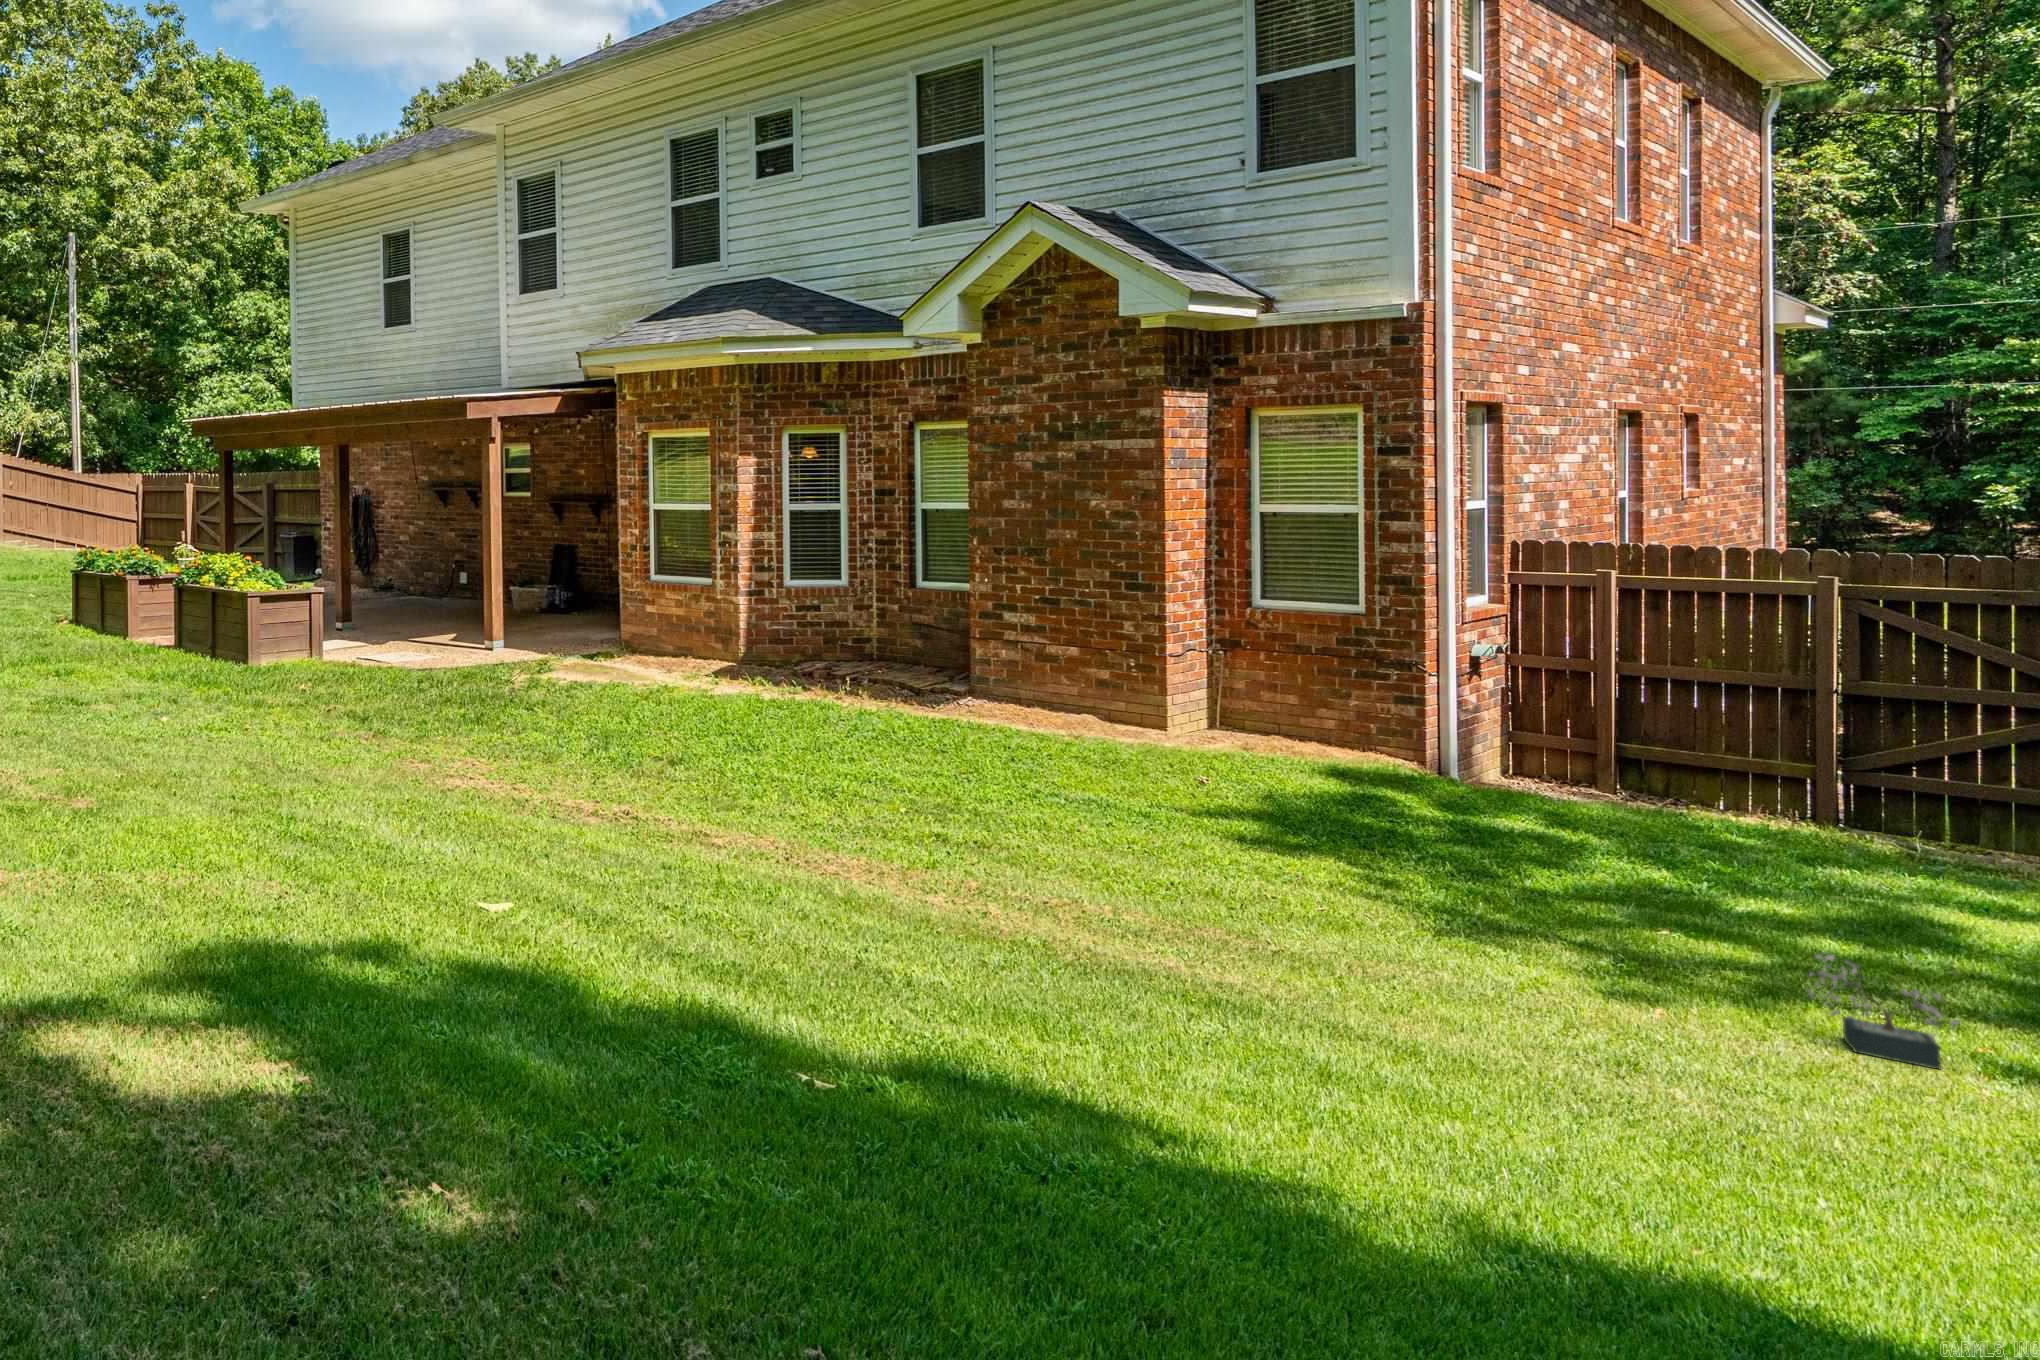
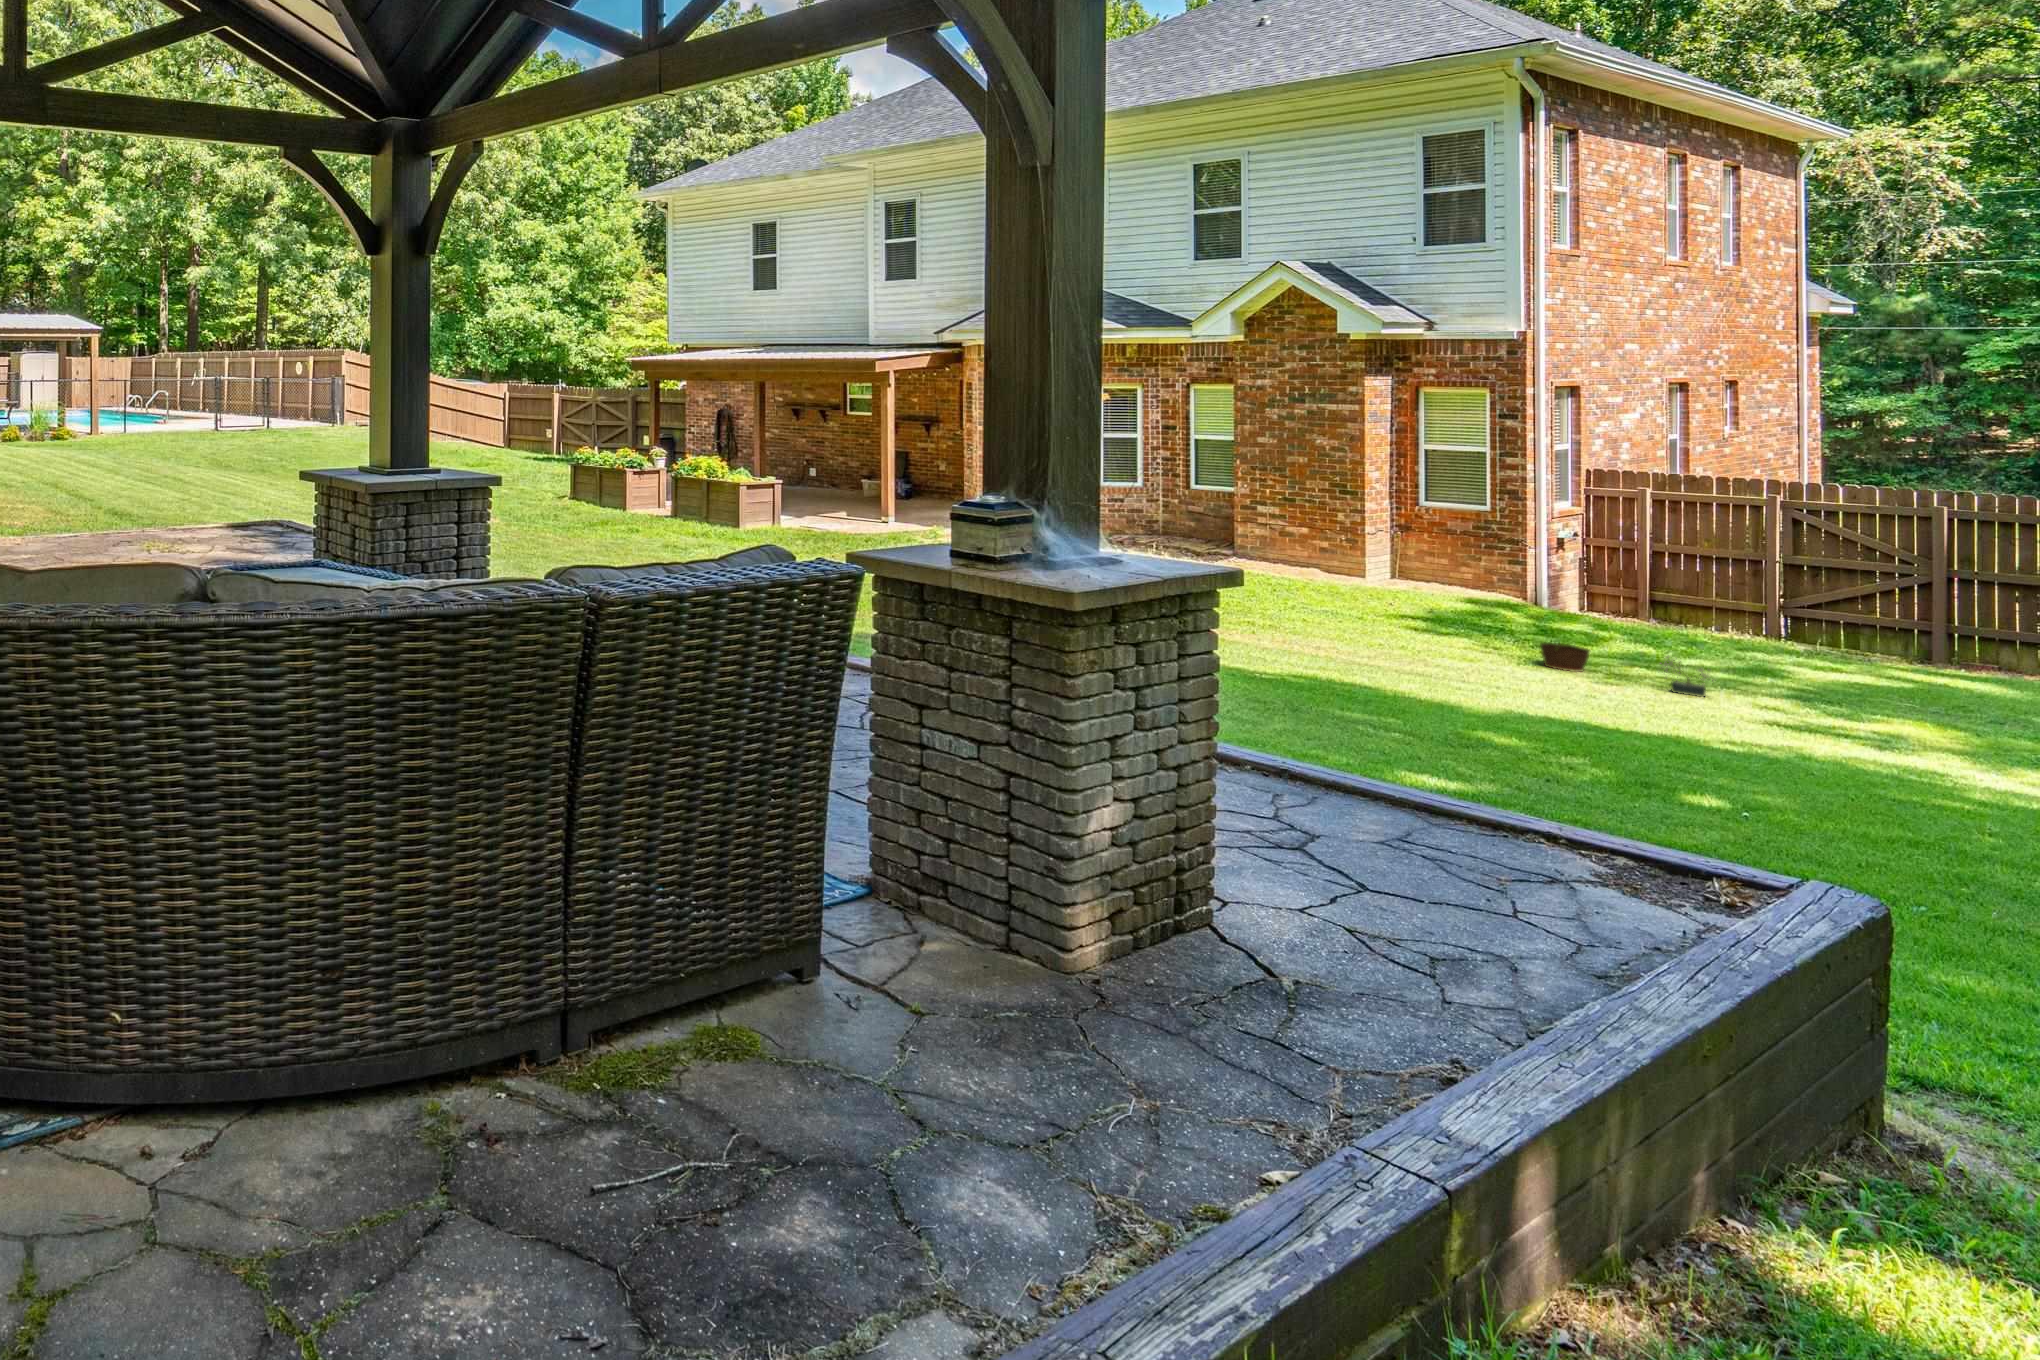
basket: none [1516,899,1629,975] -> present [1540,643,1590,672]

